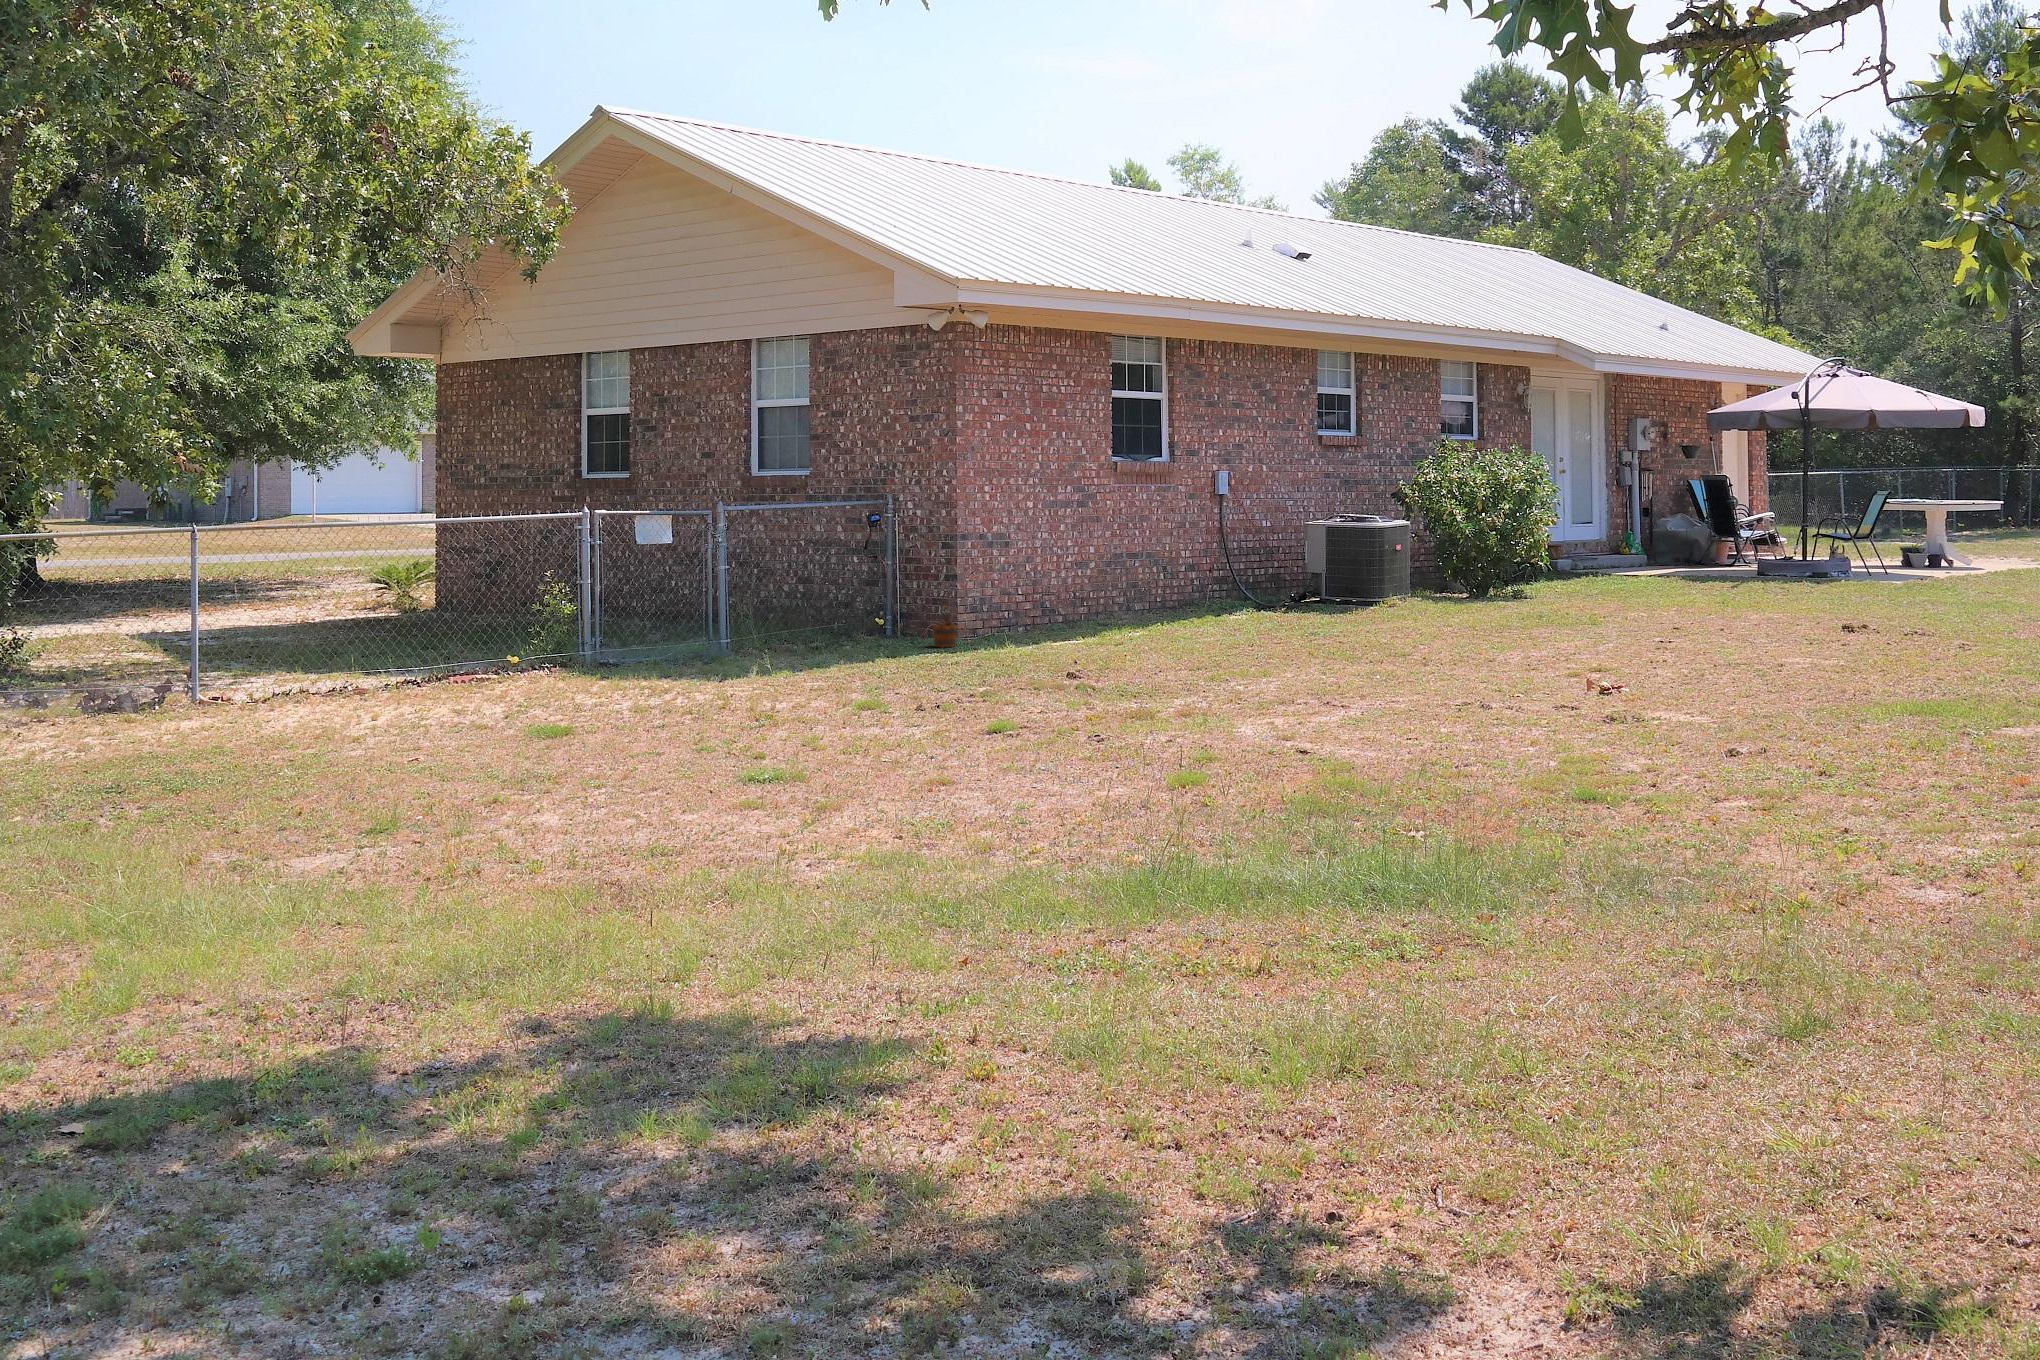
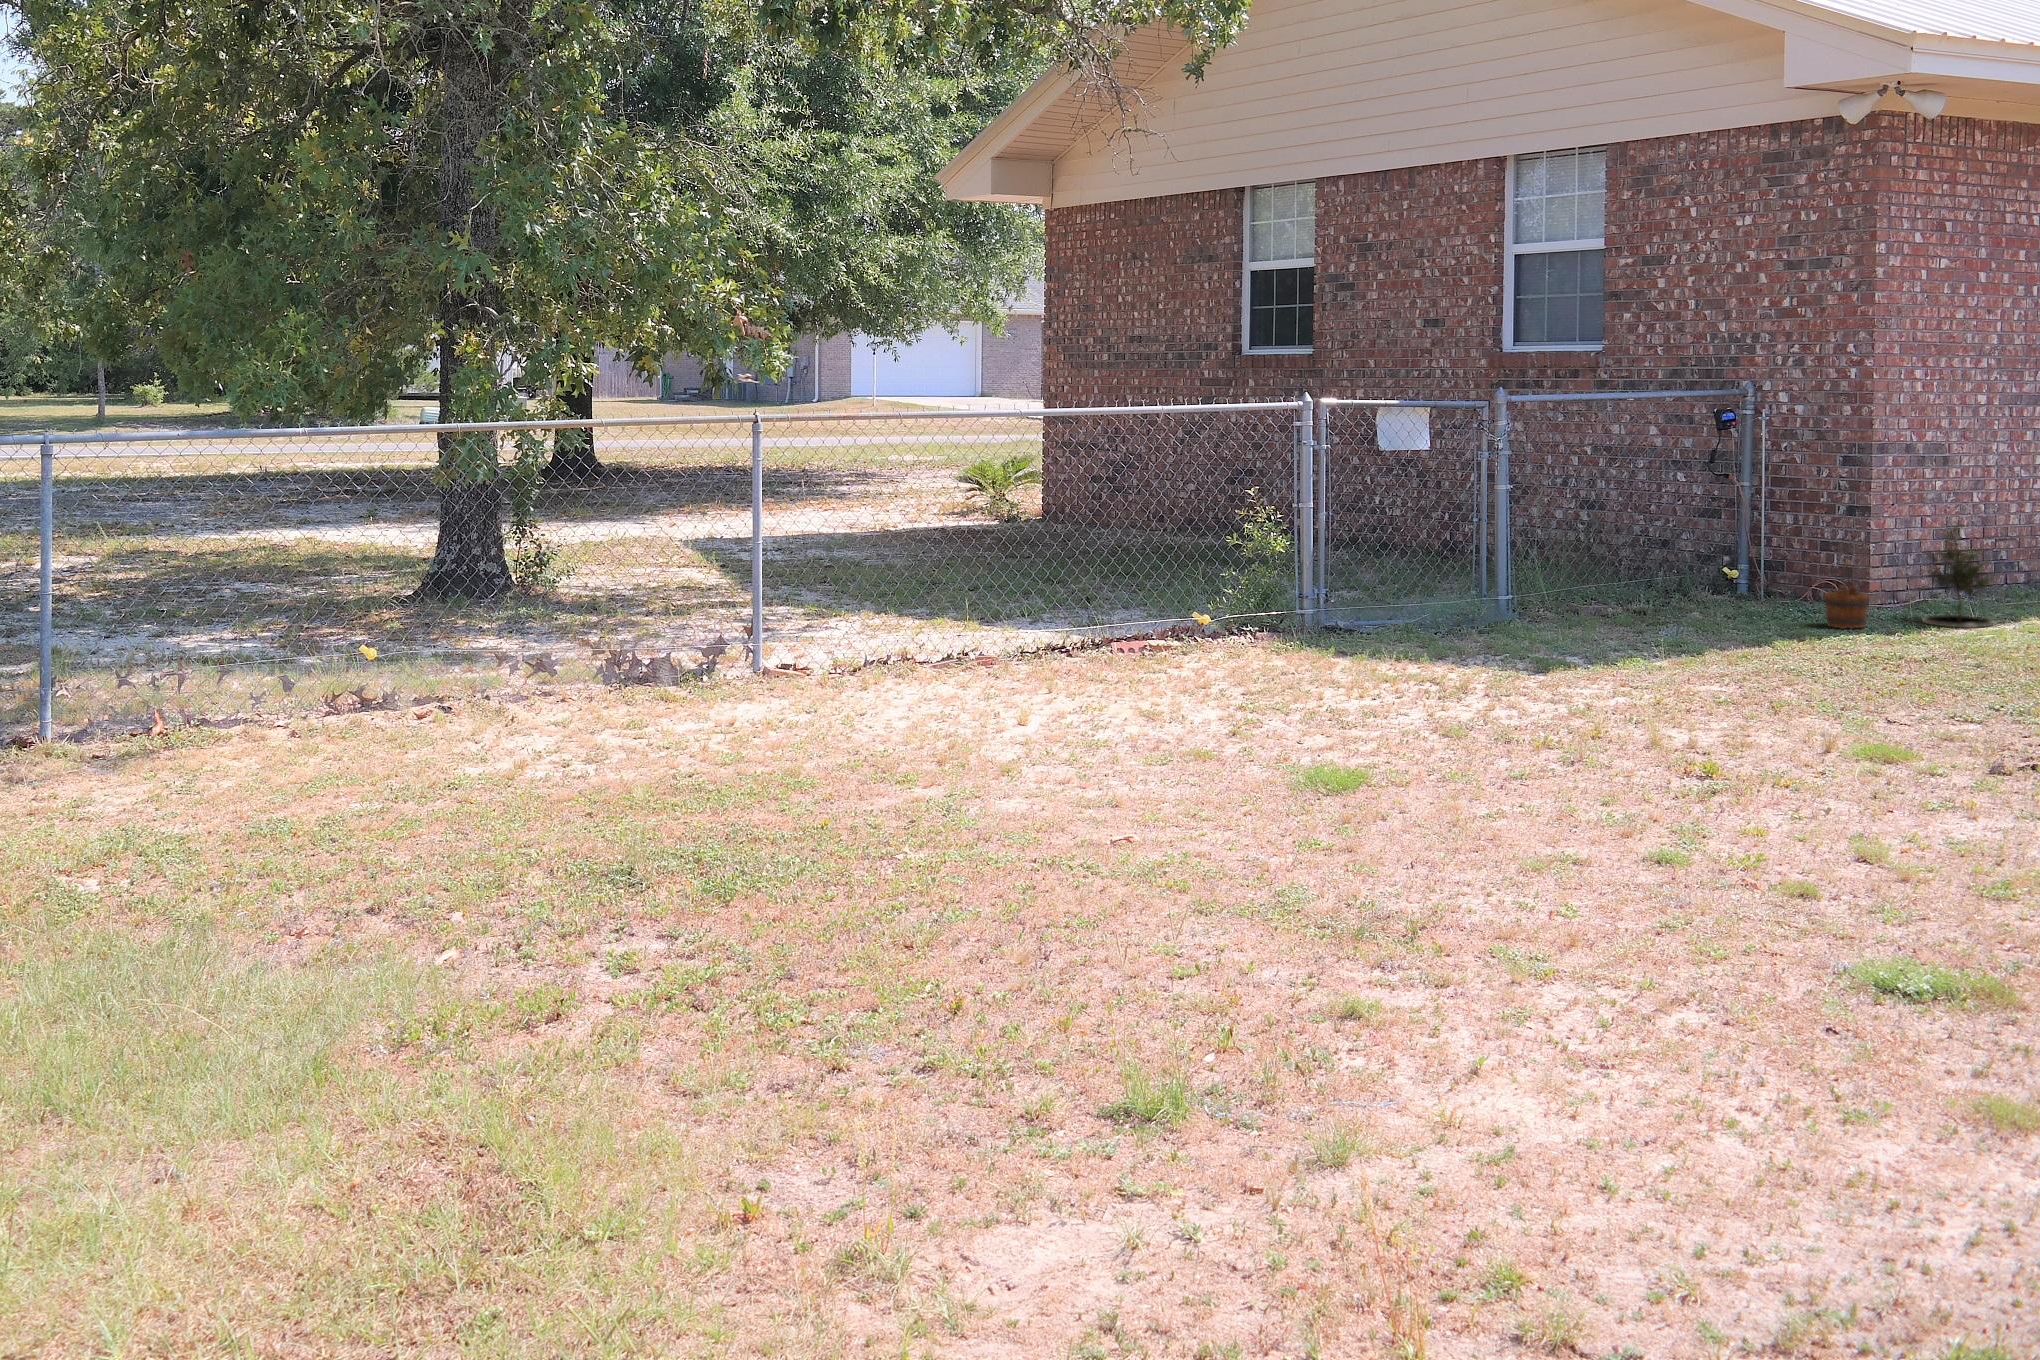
potted tree: none [988,573,1031,644] -> present [1922,520,1996,628]

